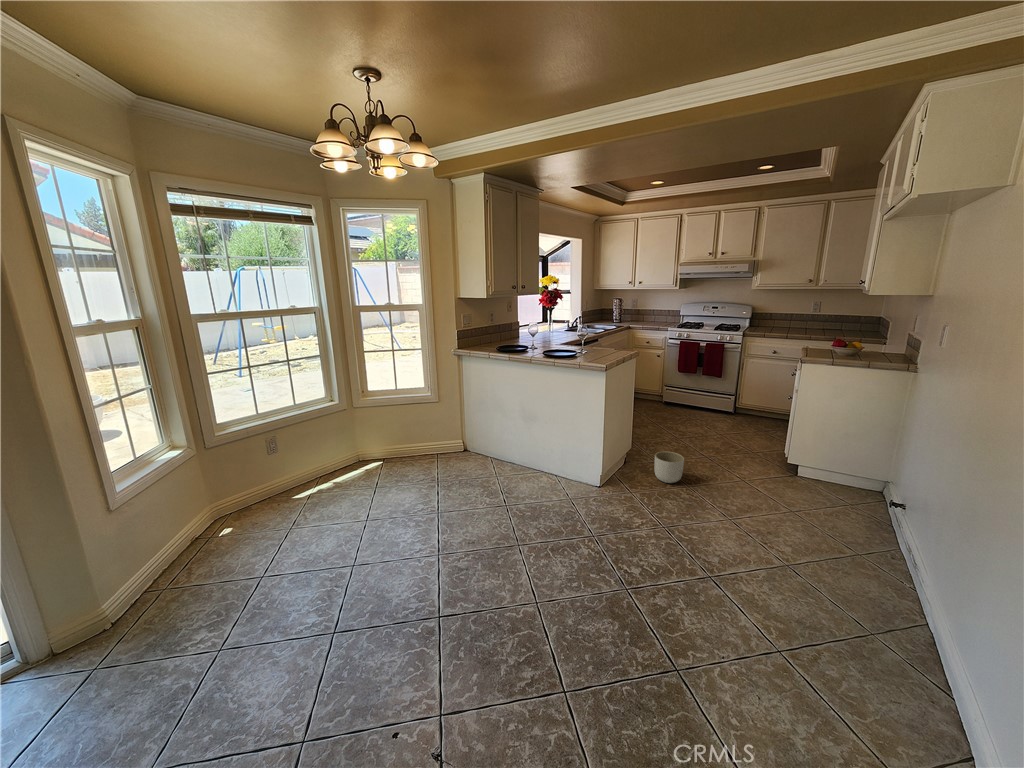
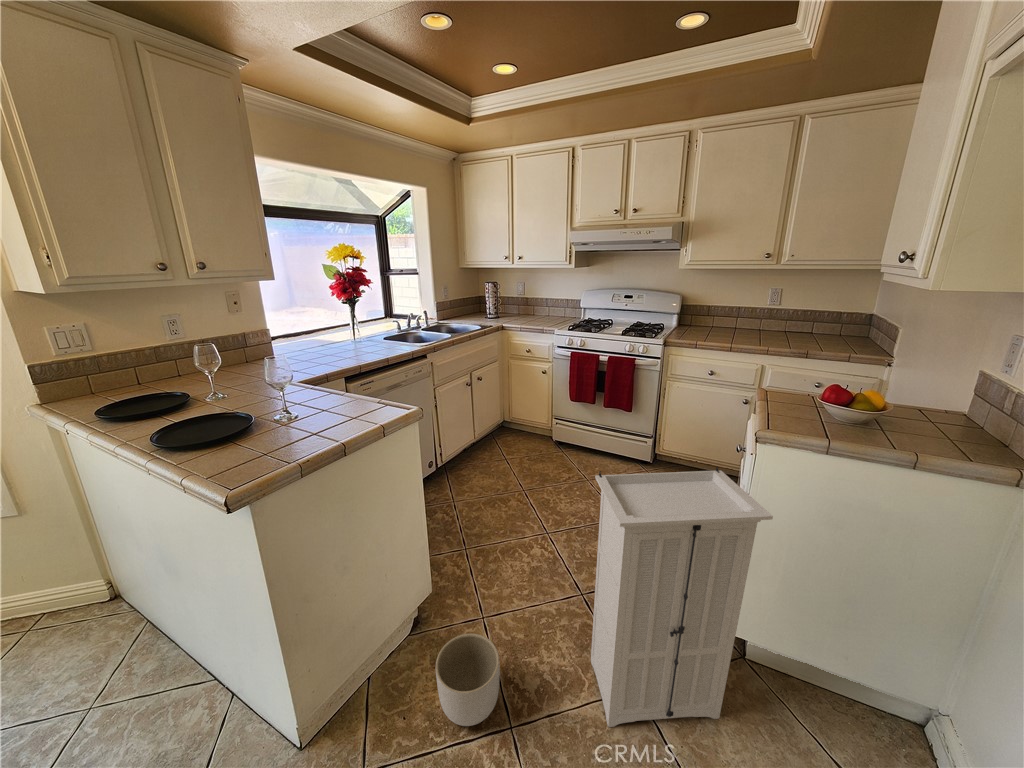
storage cabinet: none [720,374,806,486] -> present [591,467,773,727]

